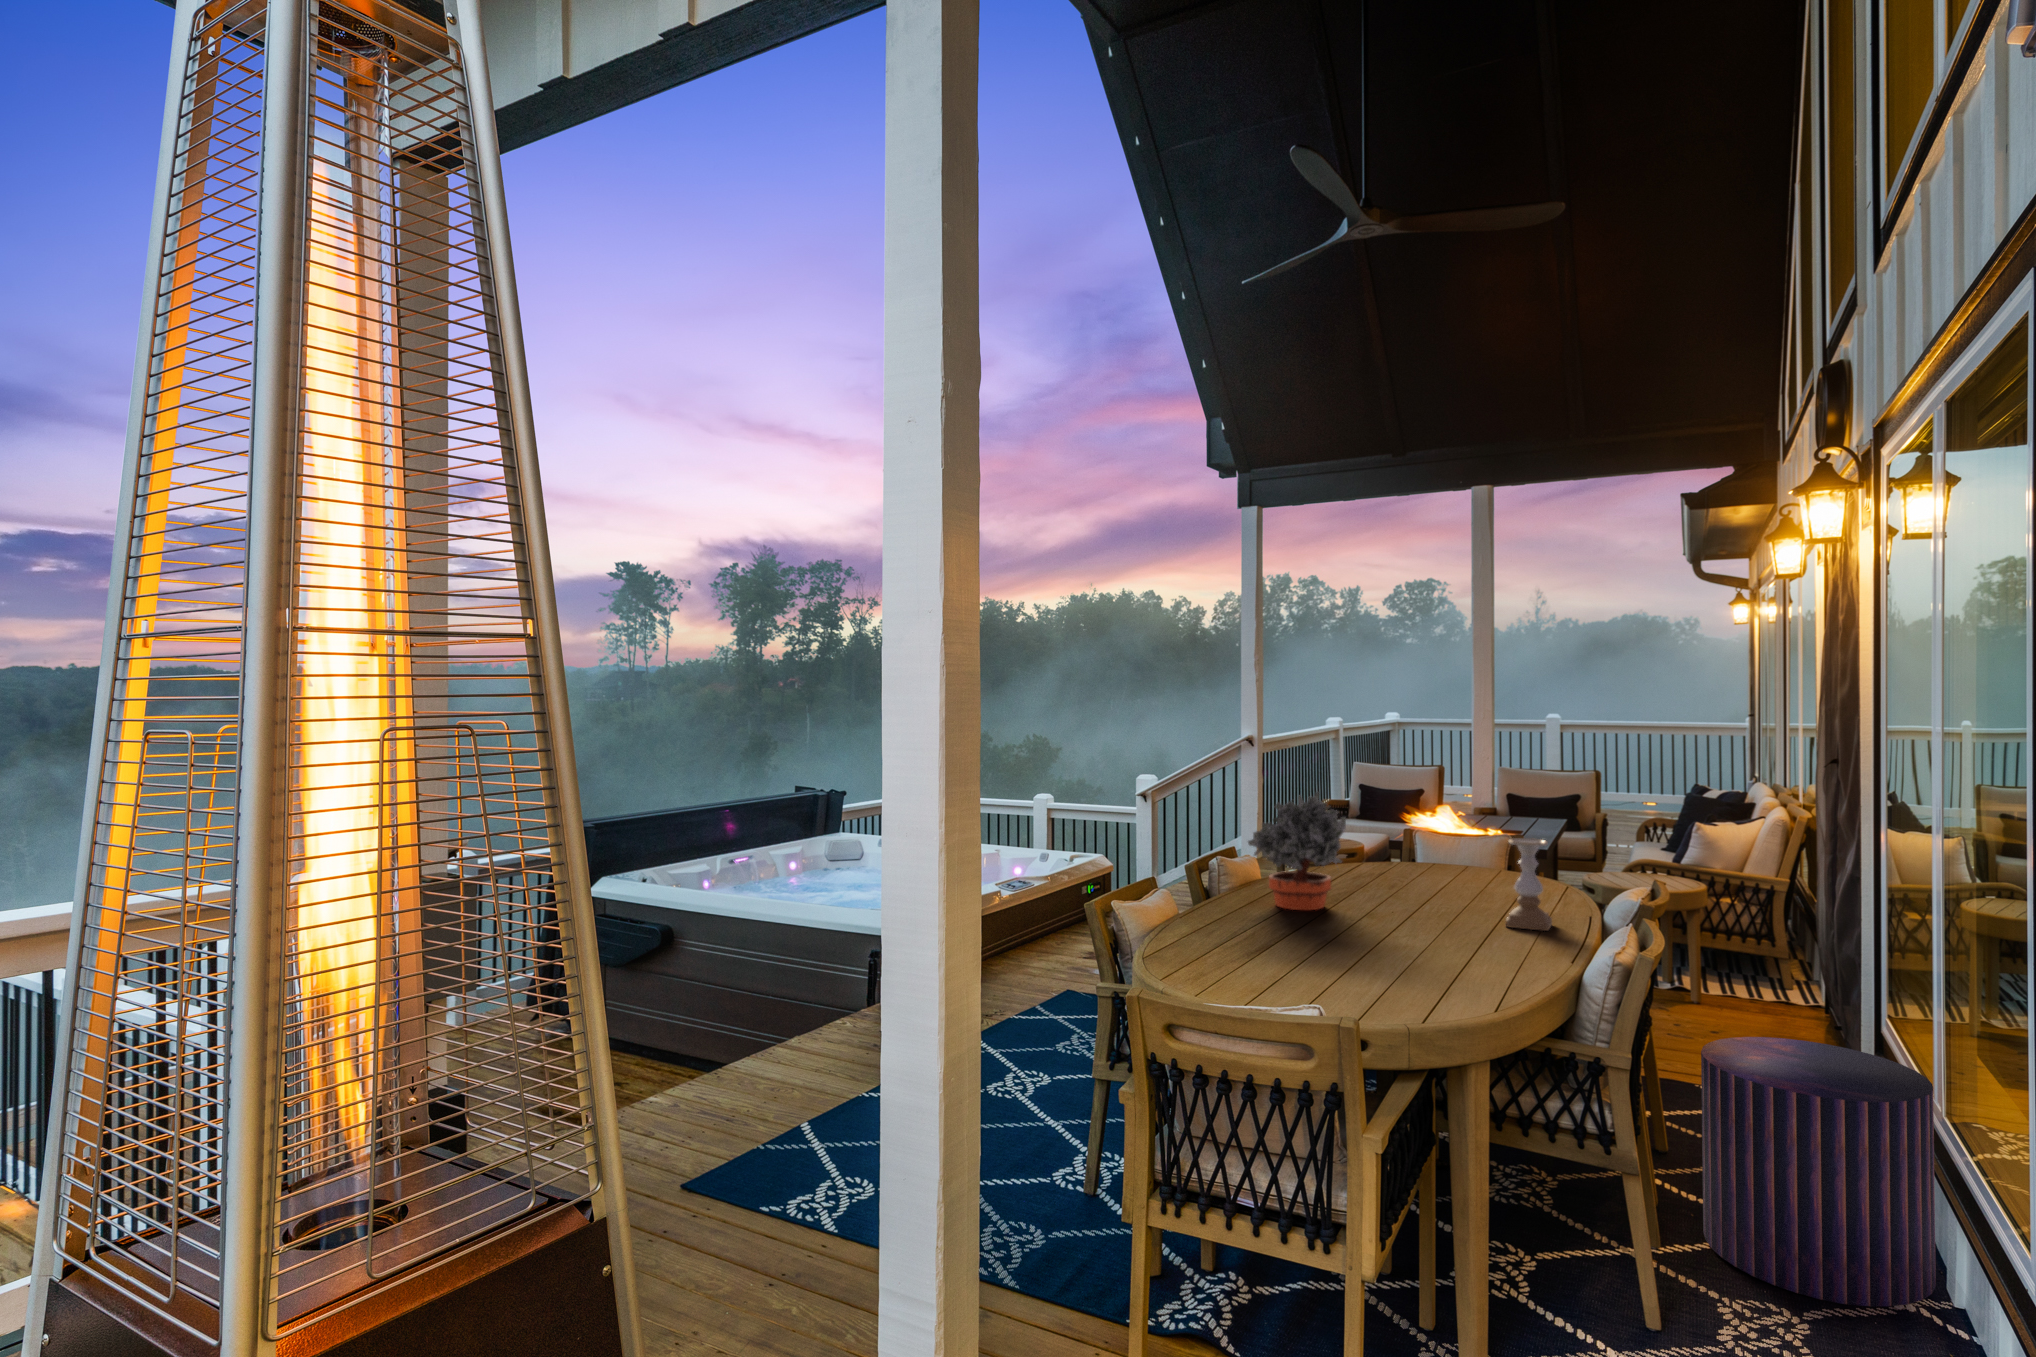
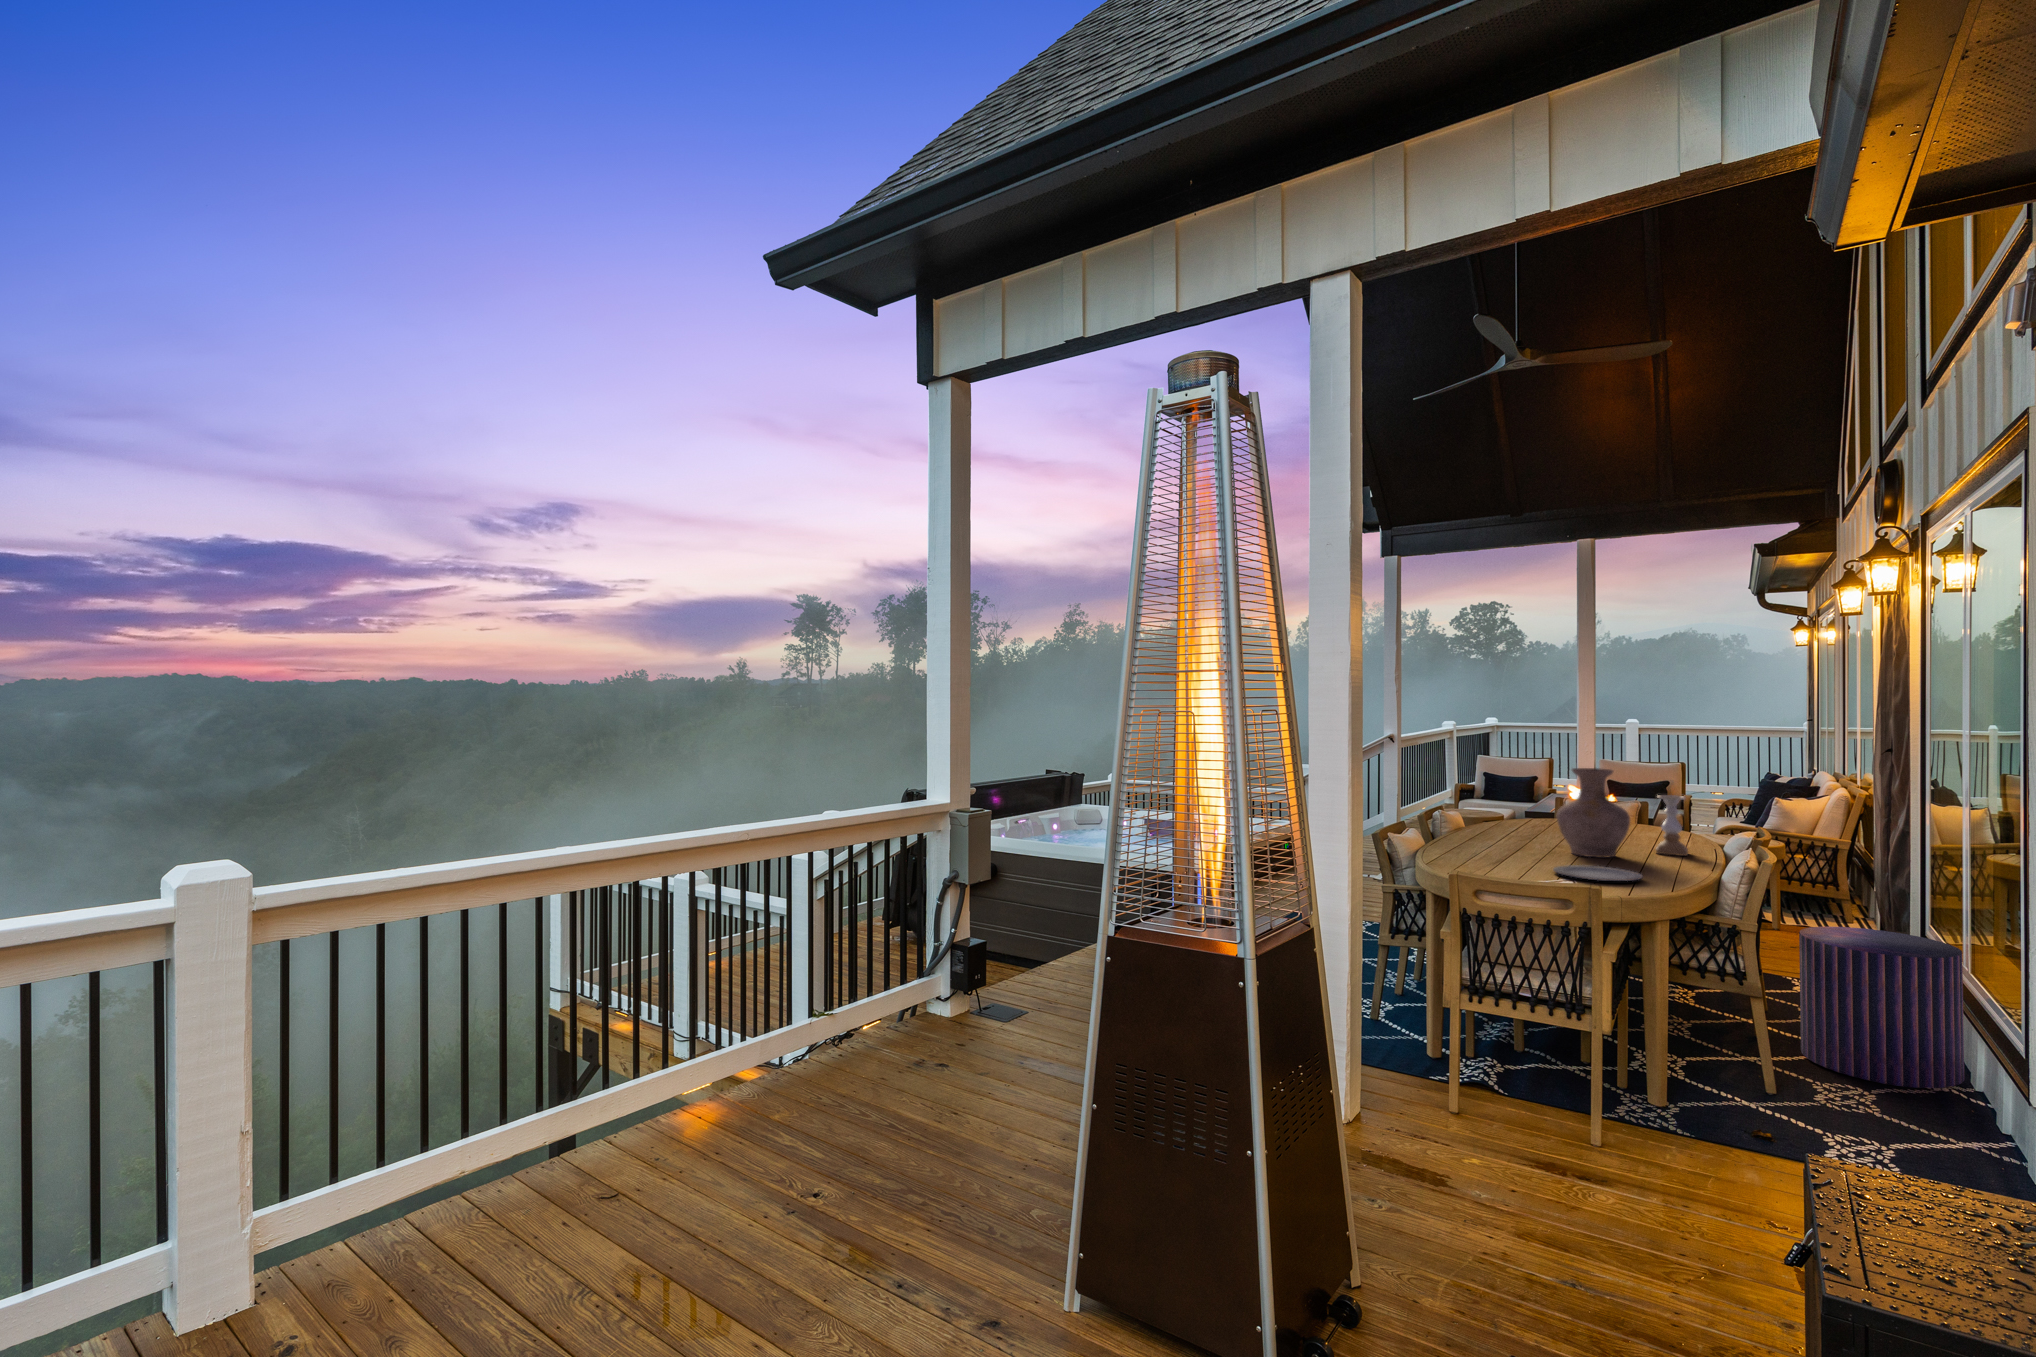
potted plant: present [1248,792,1346,910] -> none [1463,762,1539,843]
vase: none [1362,800,1464,938] -> present [1557,768,1630,858]
plate: none [1327,960,1458,995] -> present [1553,865,1643,881]

